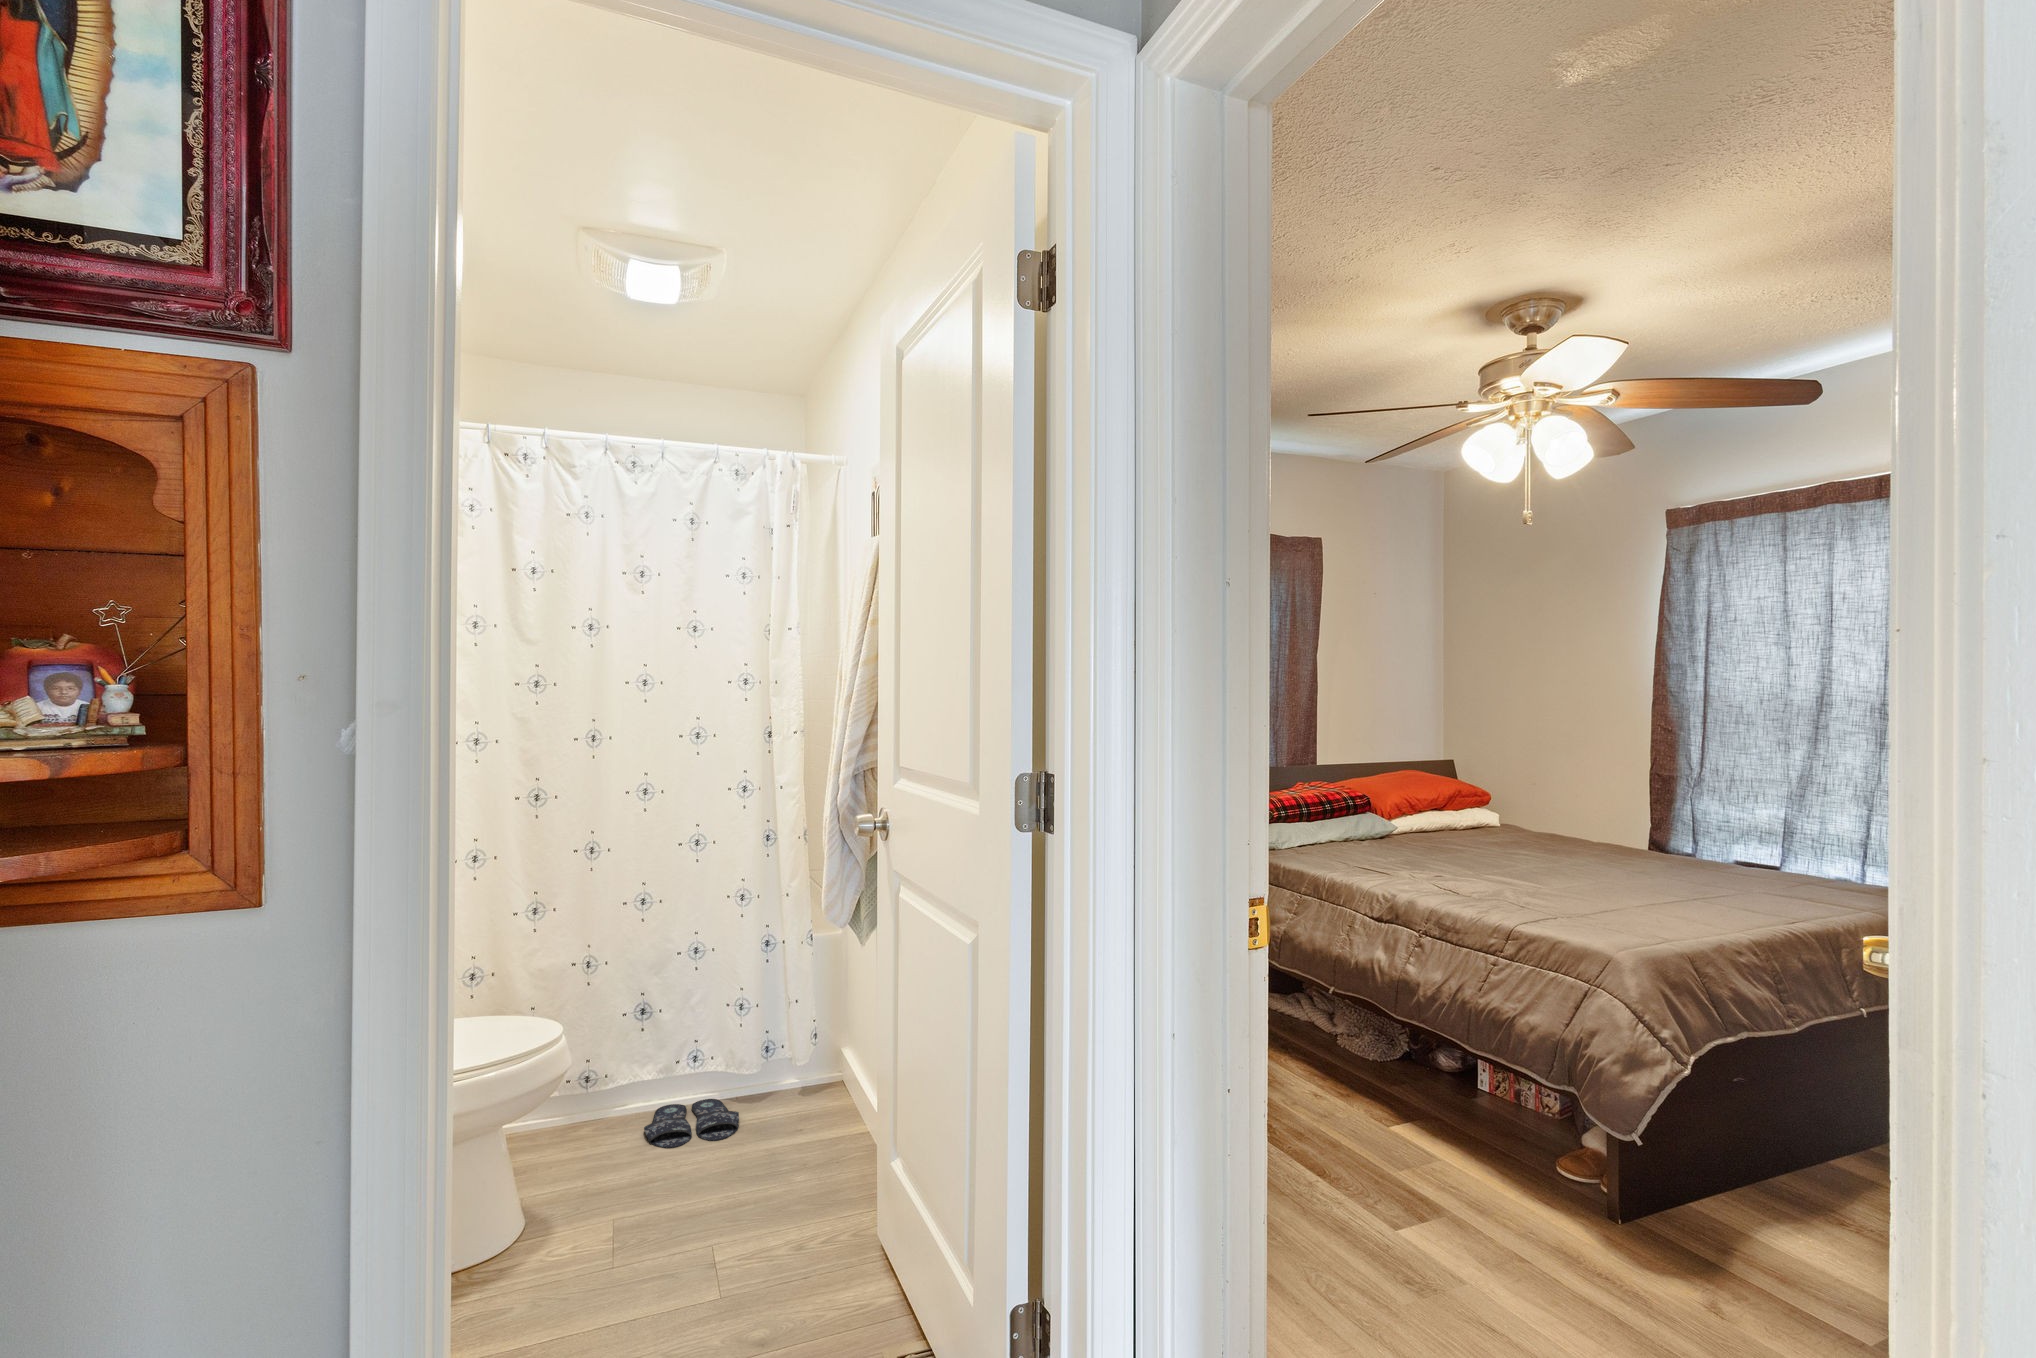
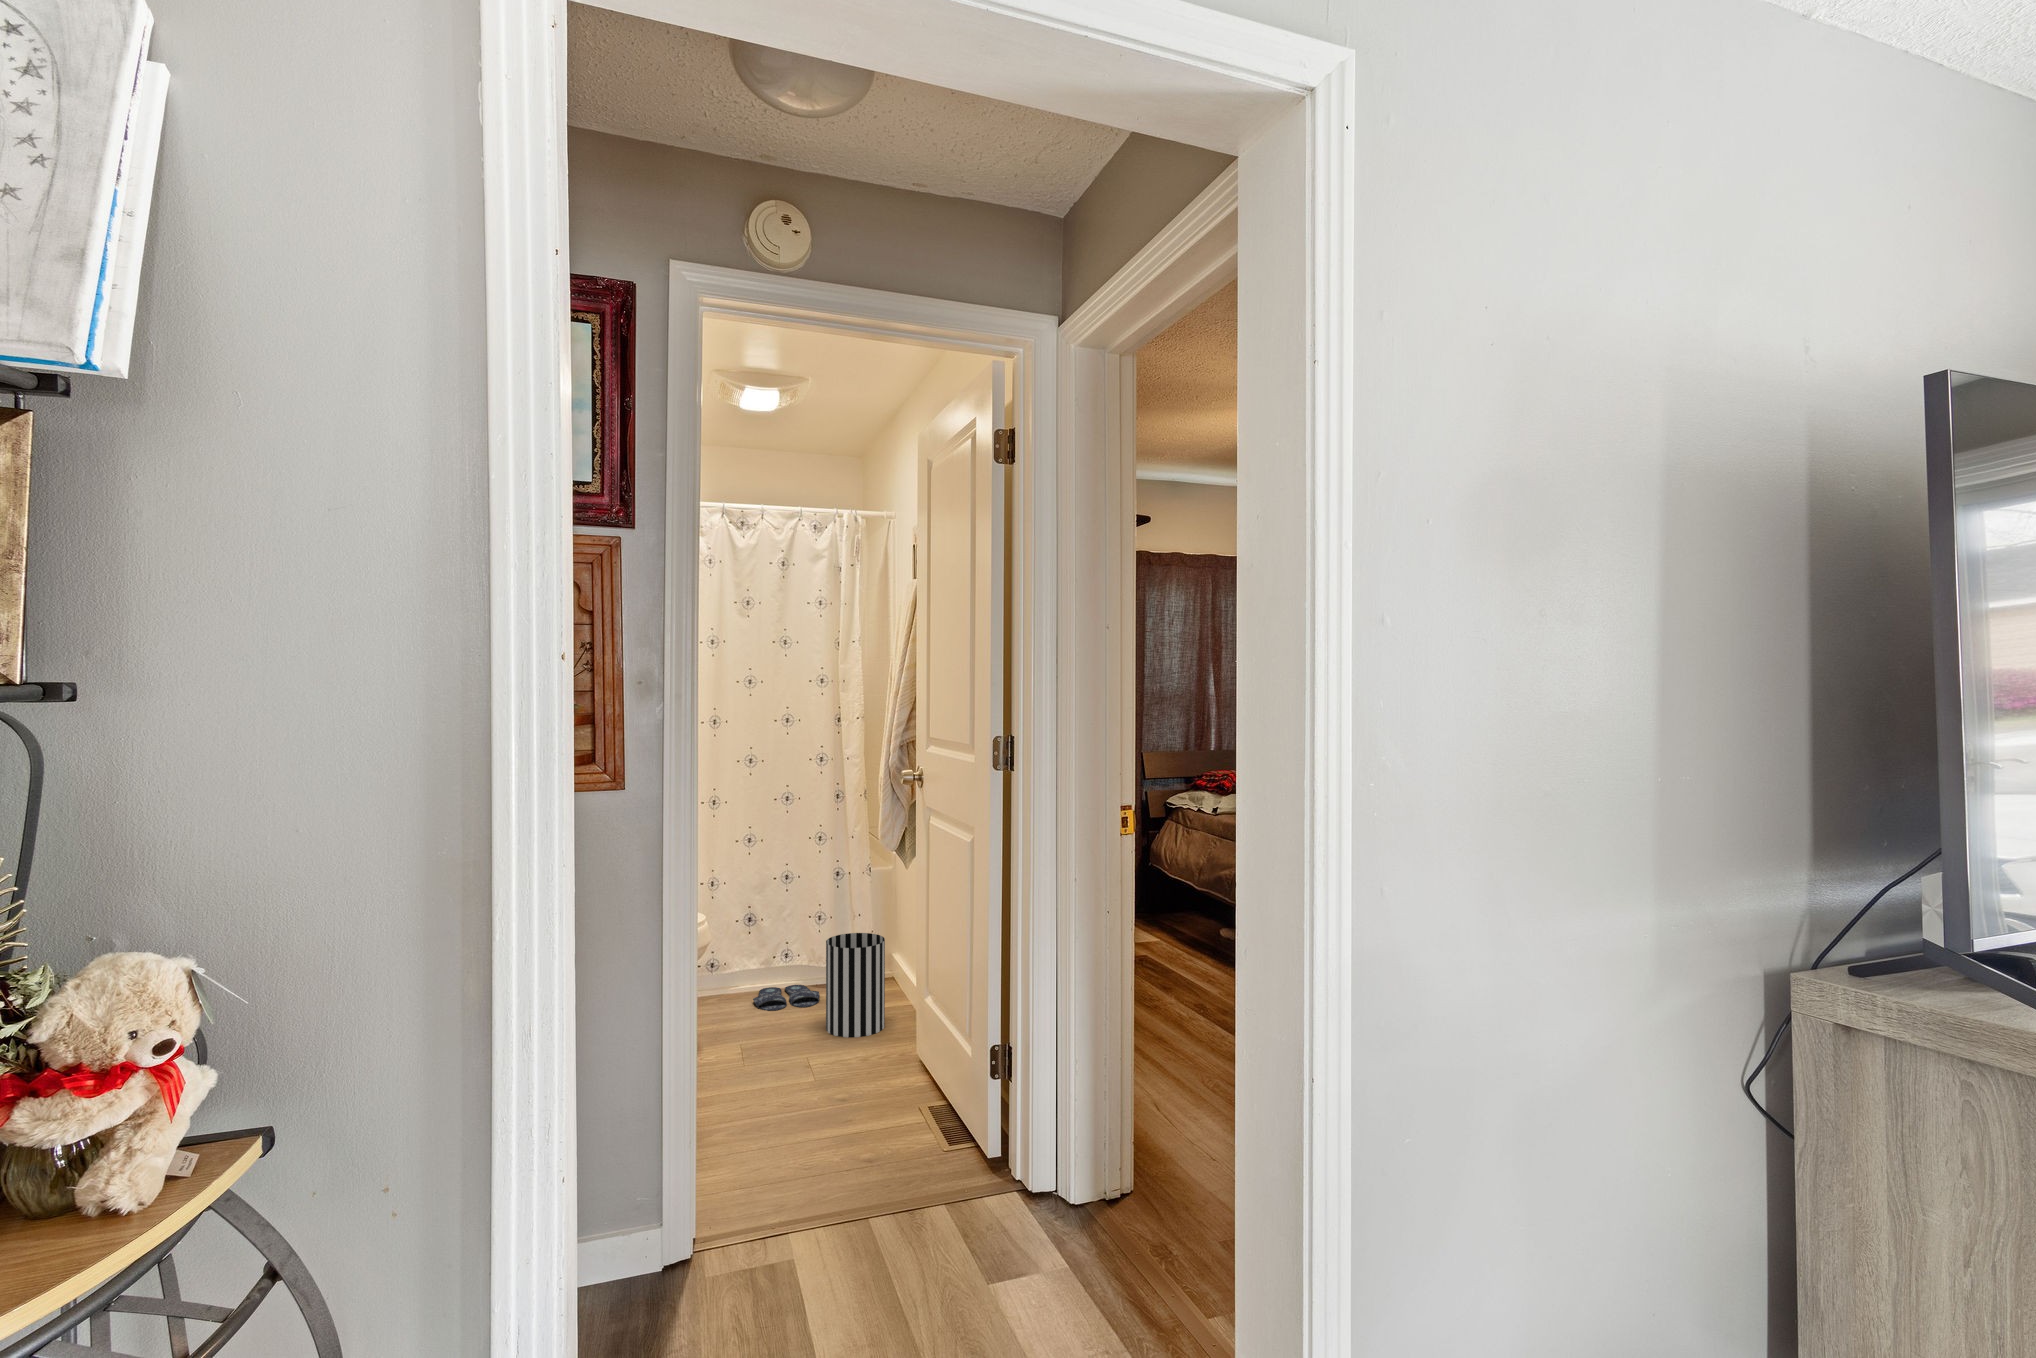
wastebasket: none [744,1039,830,1200] -> present [826,933,885,1037]

